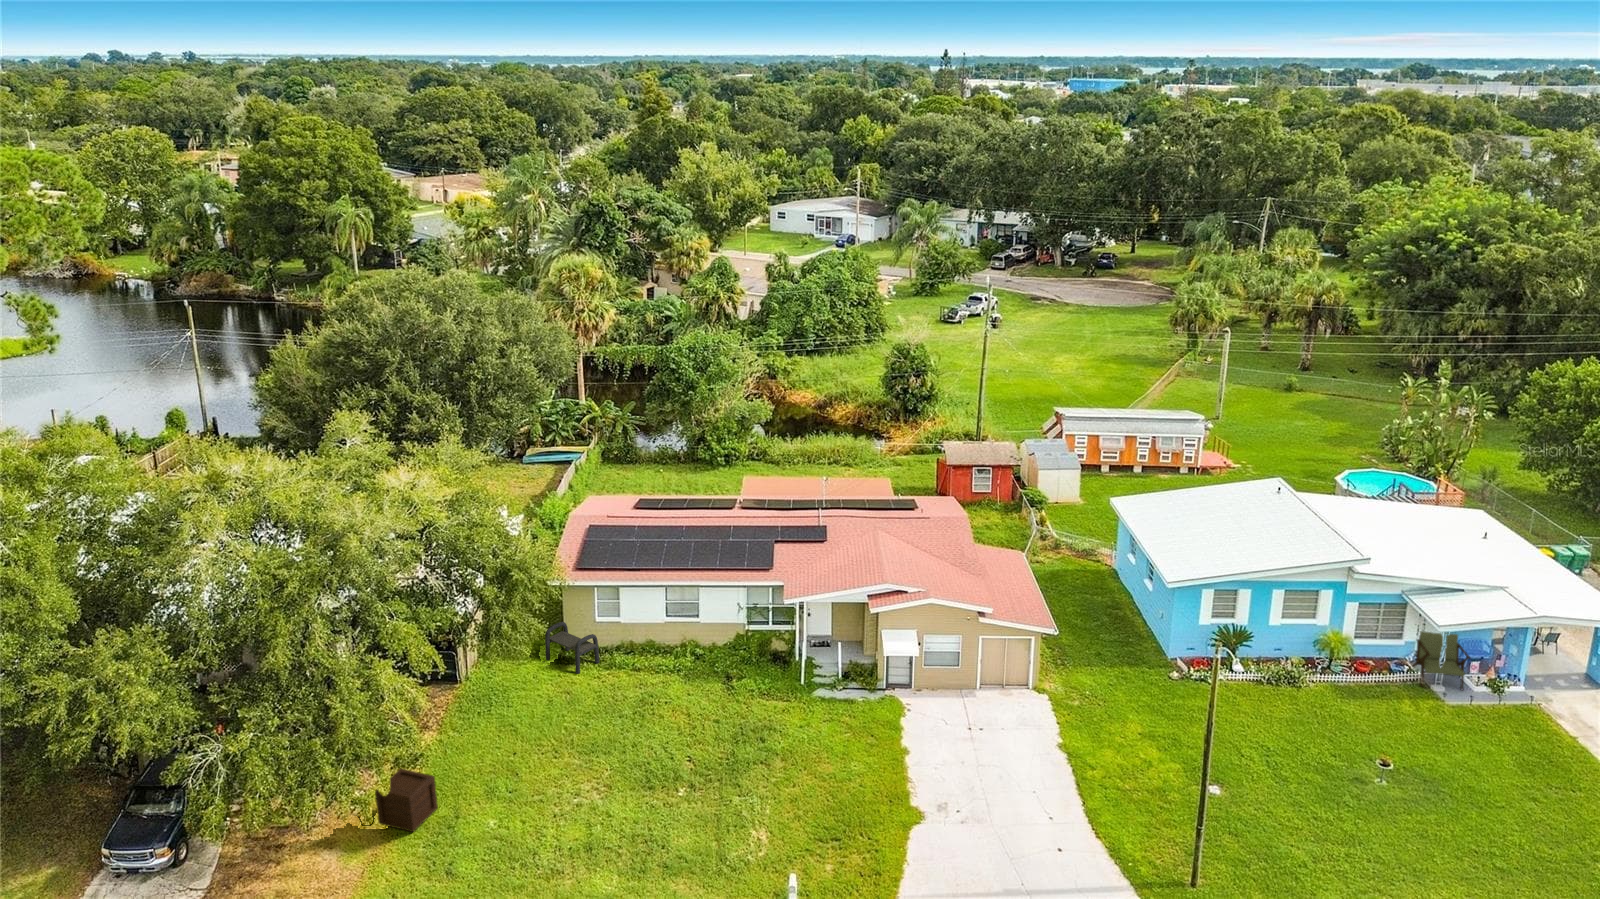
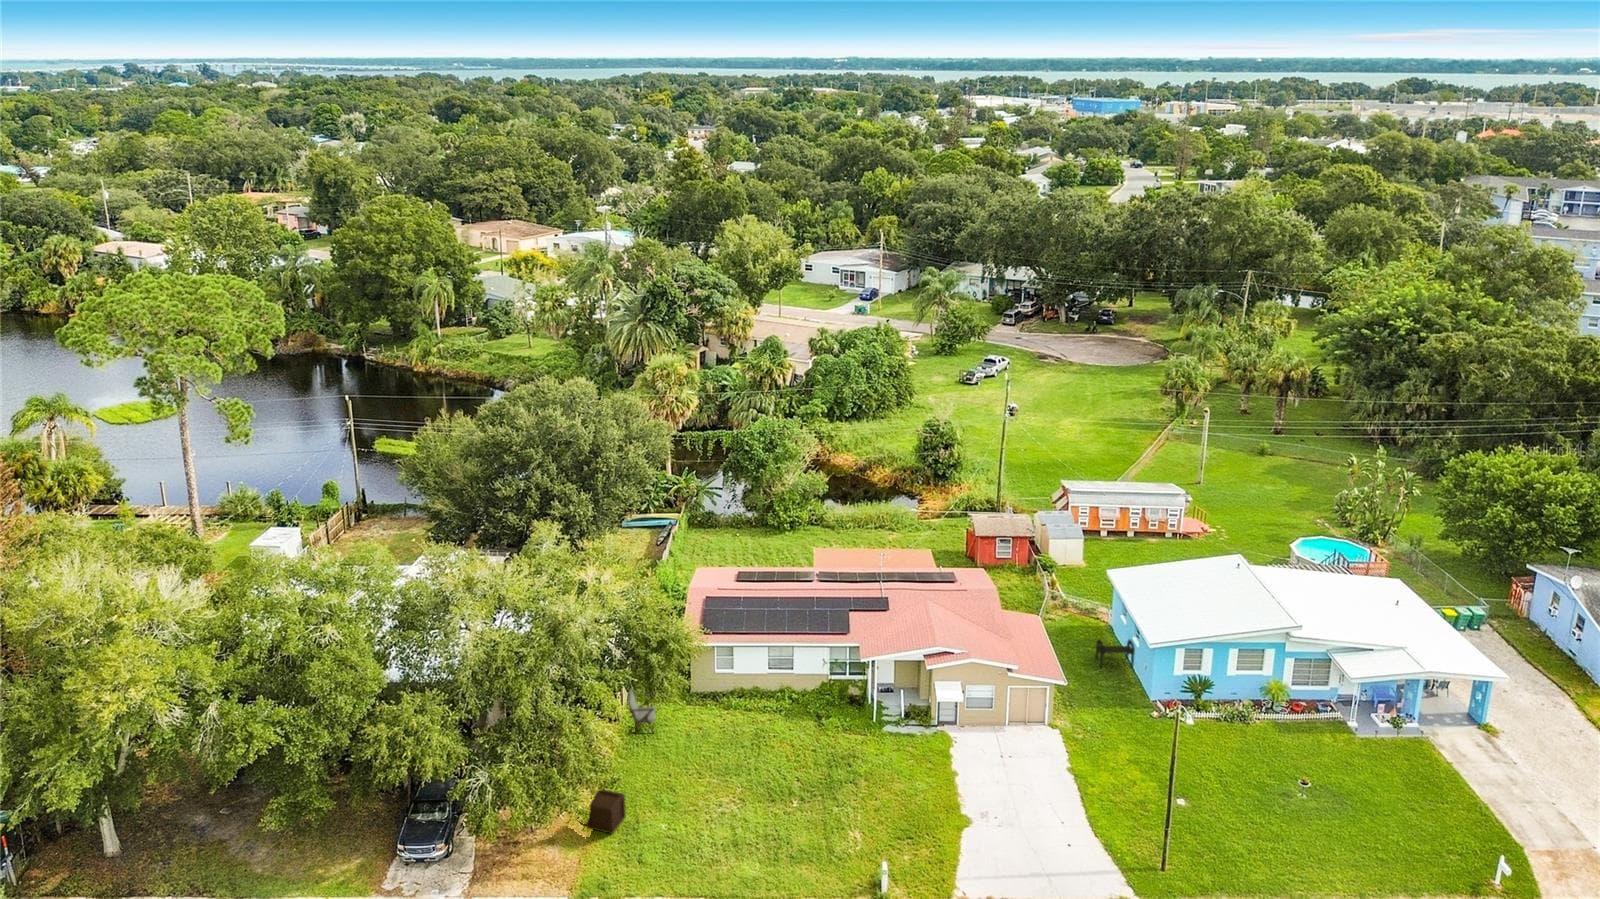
bench: present [545,622,599,674] -> present [1095,640,1135,668]
lounge chair: present [1412,631,1470,690] -> present [627,690,656,735]

